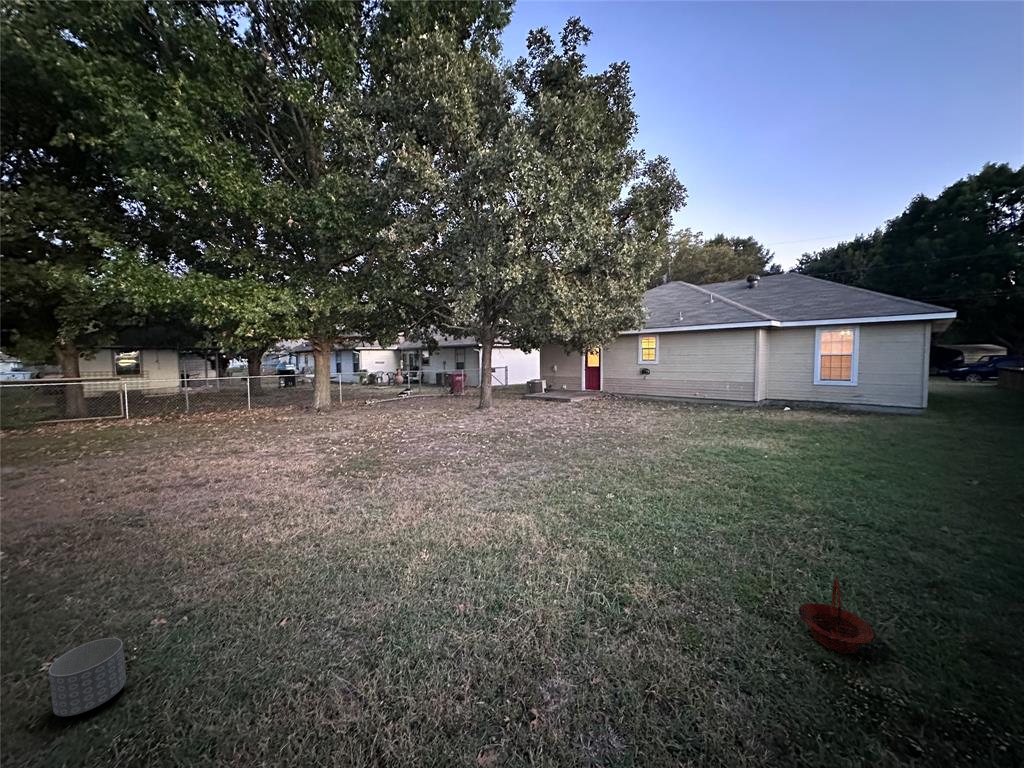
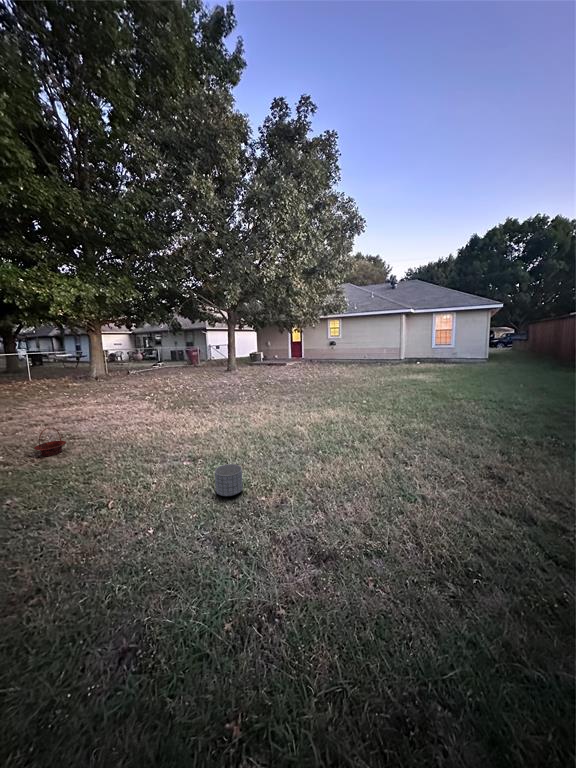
basket: present [798,579,876,653] -> present [34,428,66,456]

